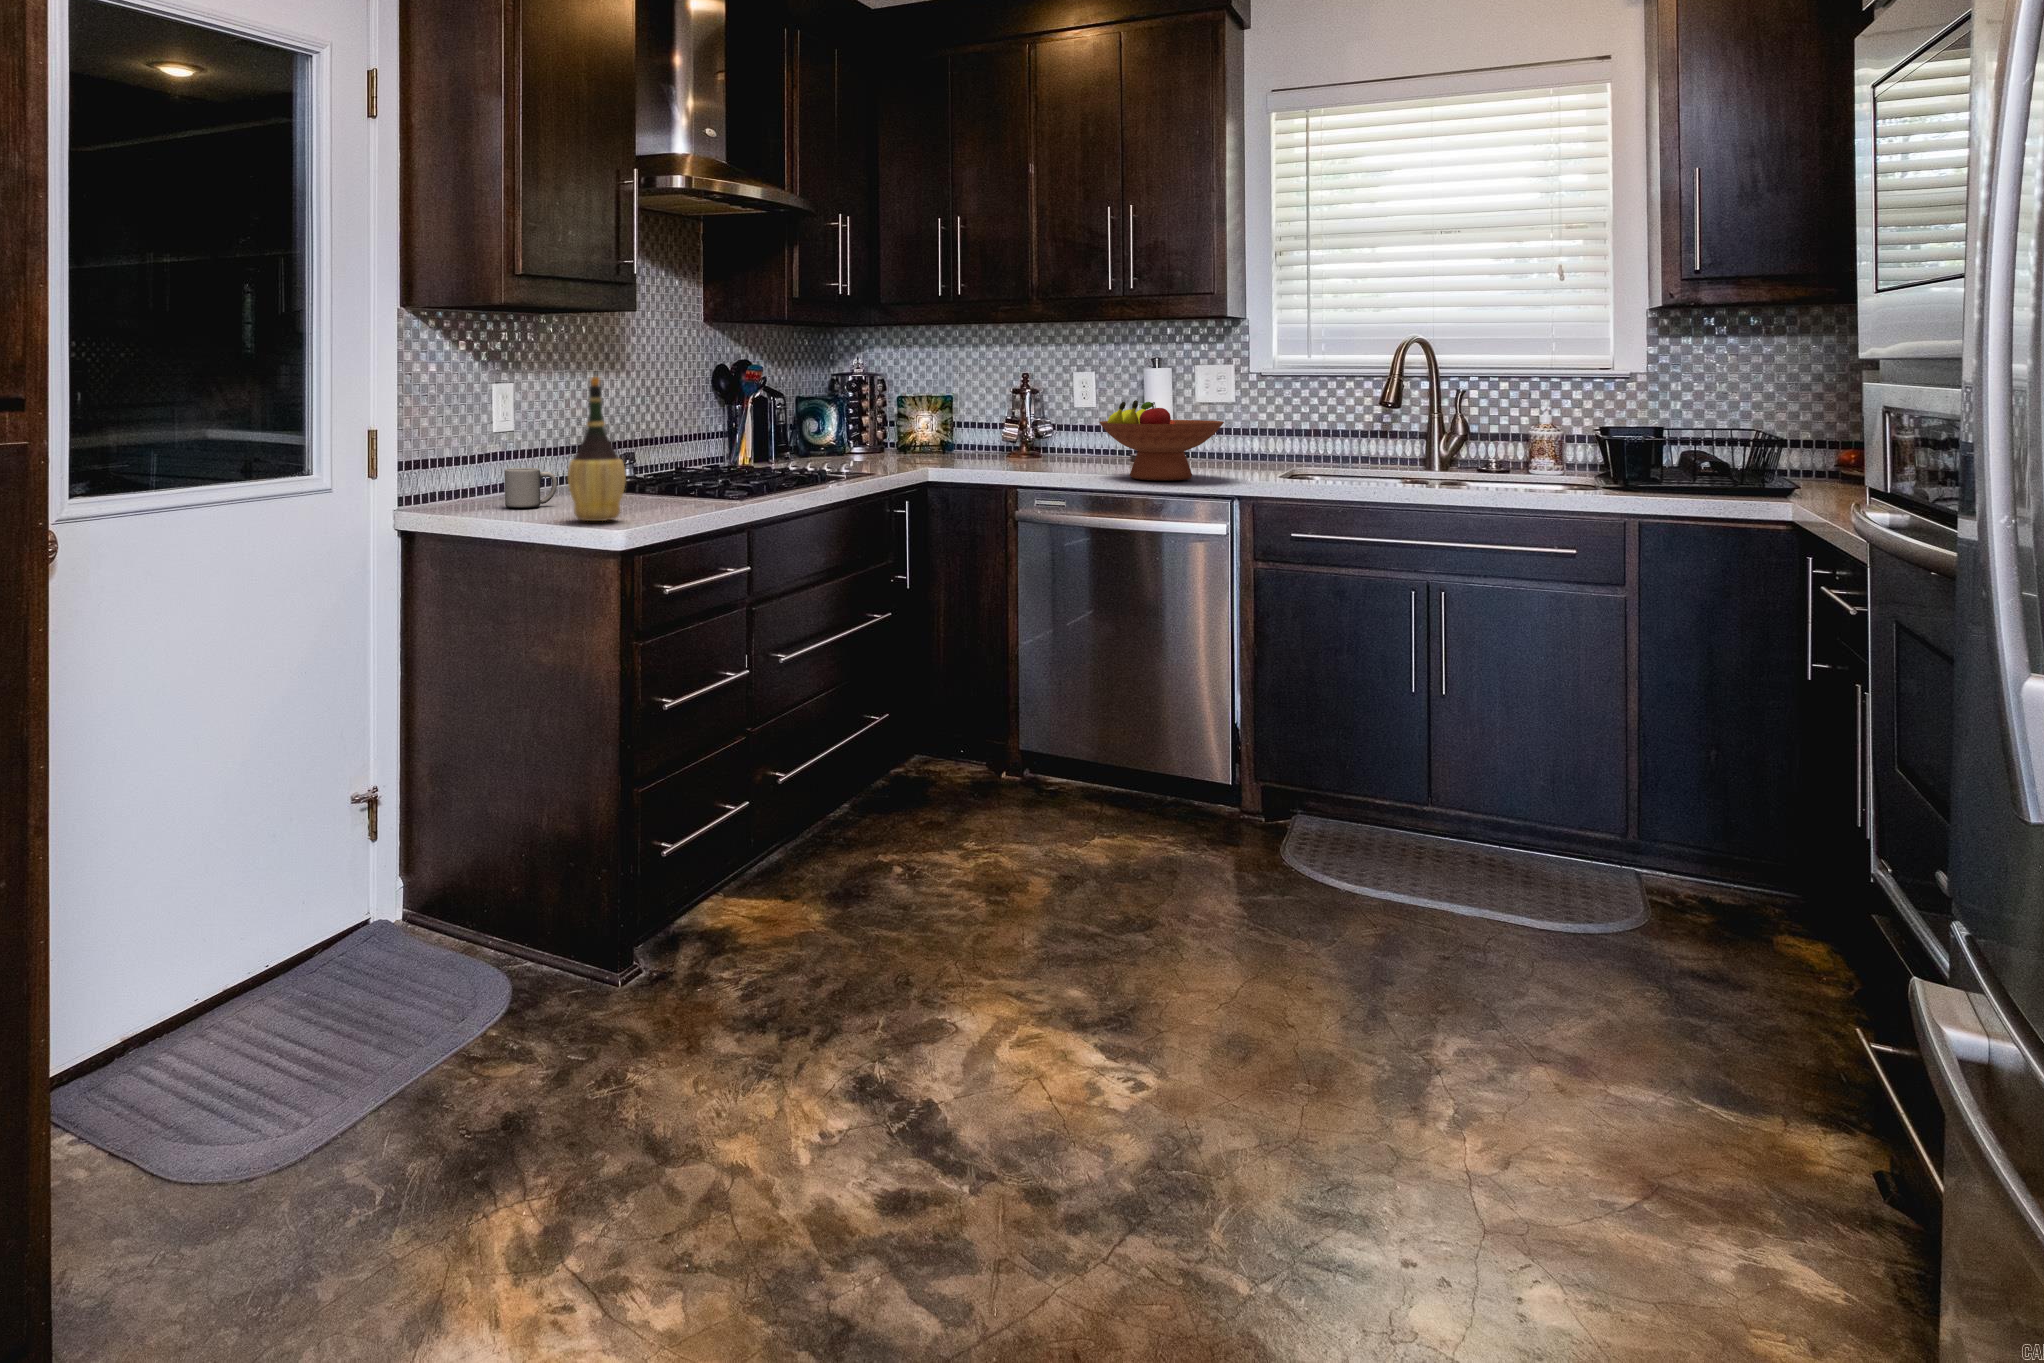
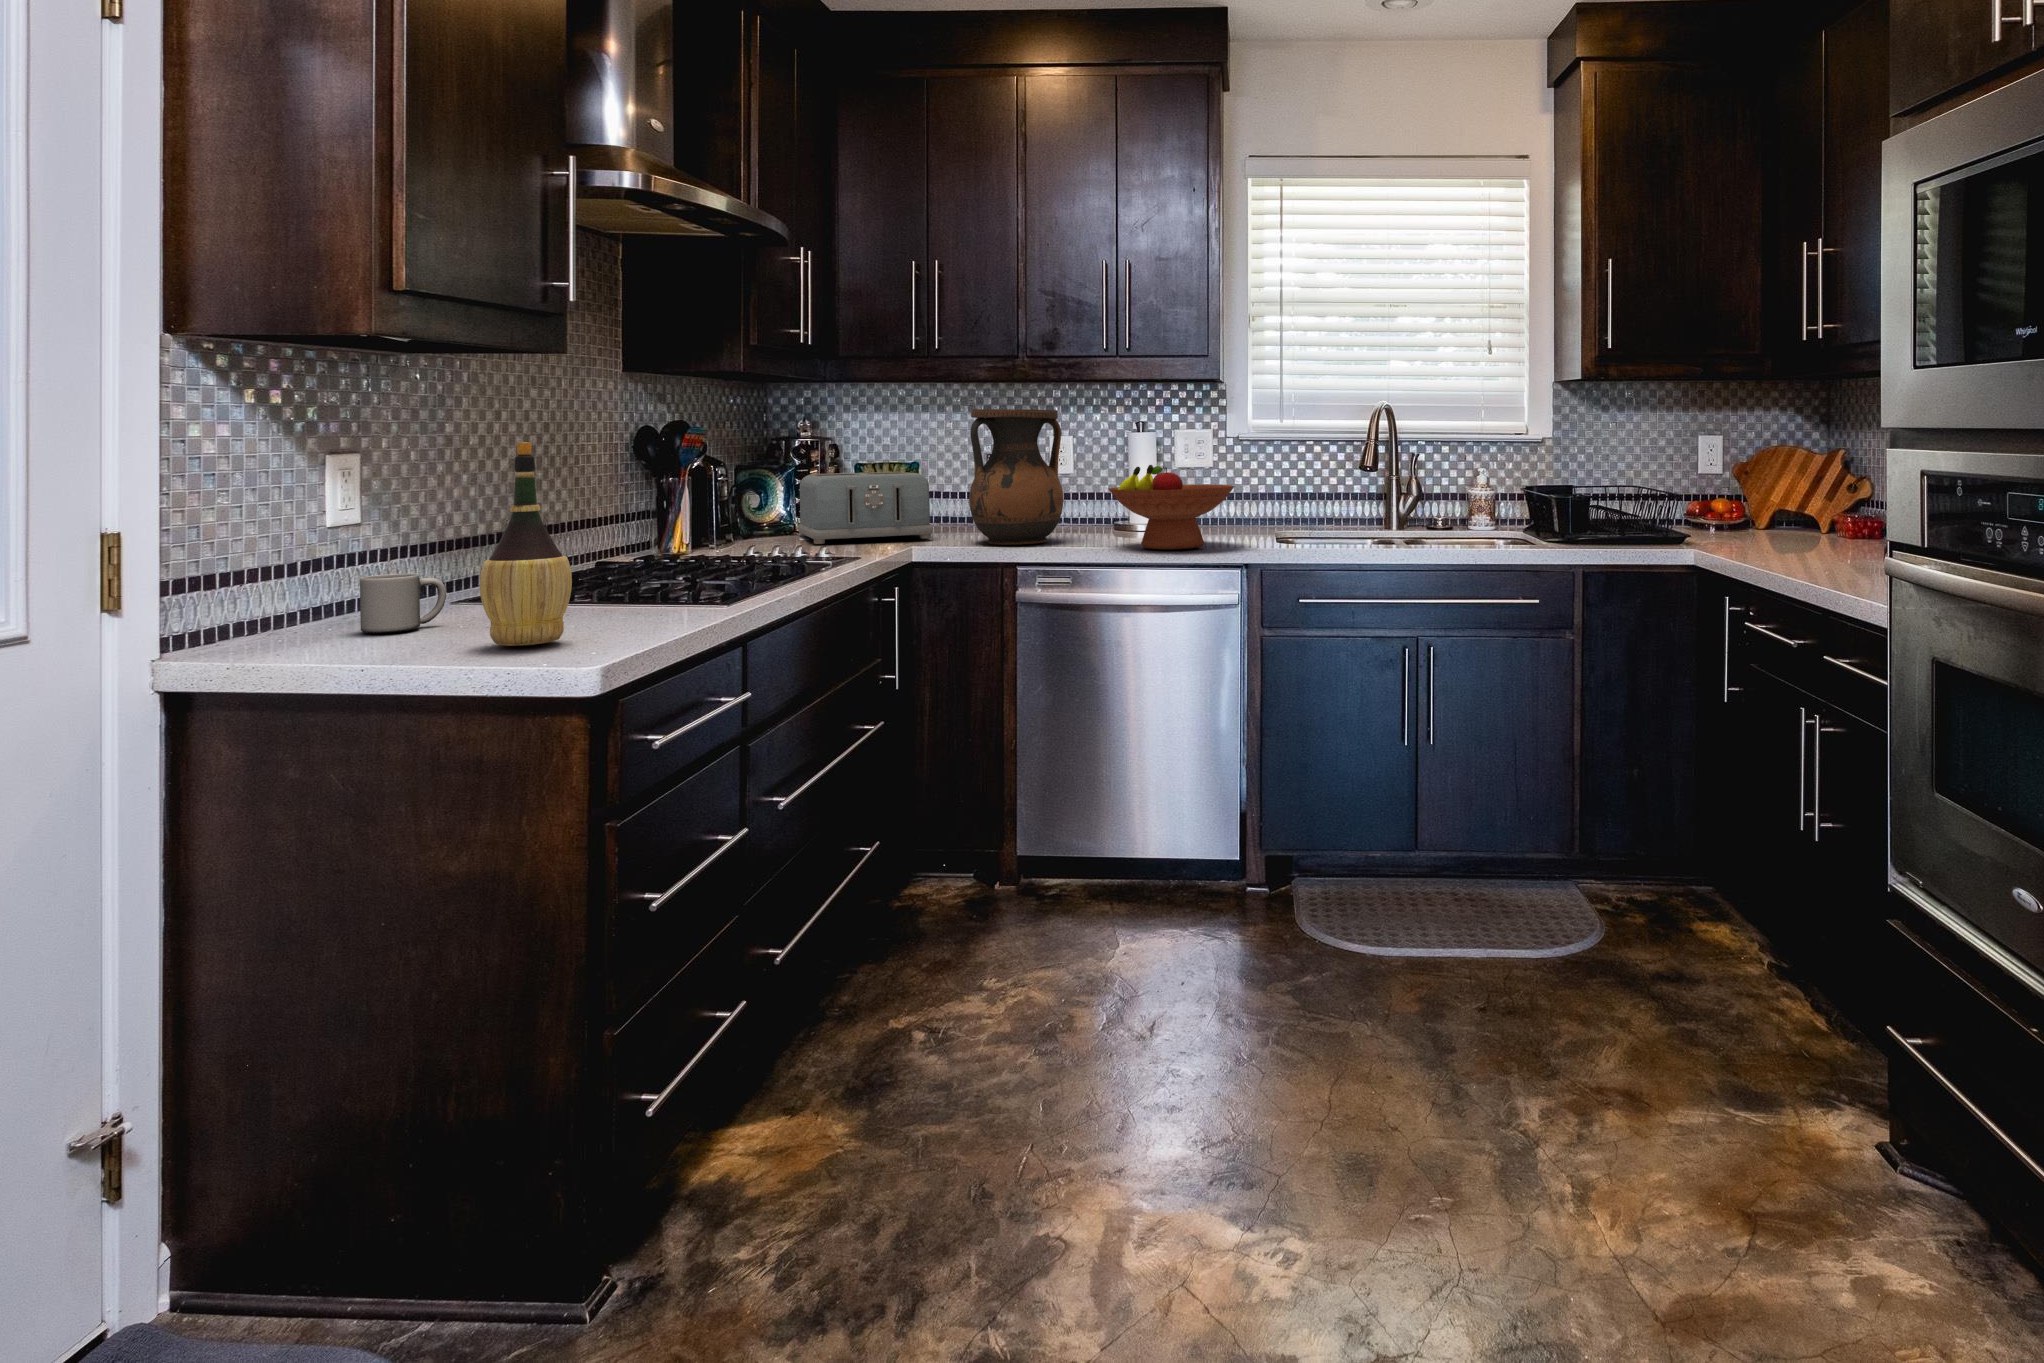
vase: none [979,348,1064,470] -> present [969,409,1063,545]
toaster: none [844,403,950,463] -> present [798,472,933,544]

